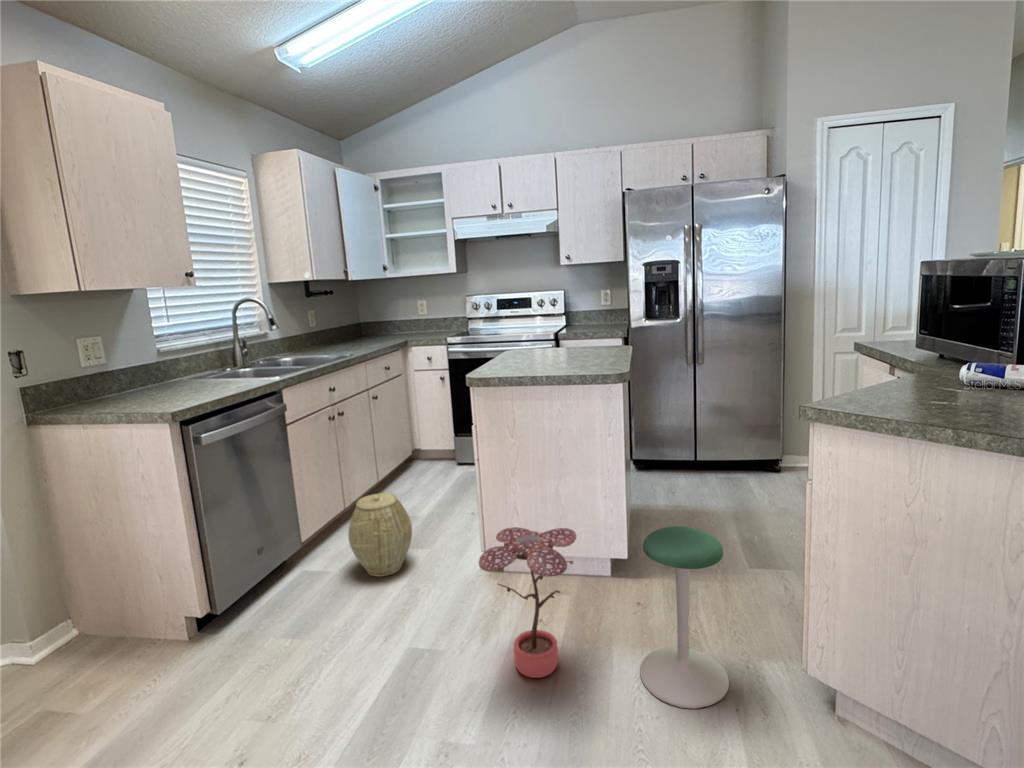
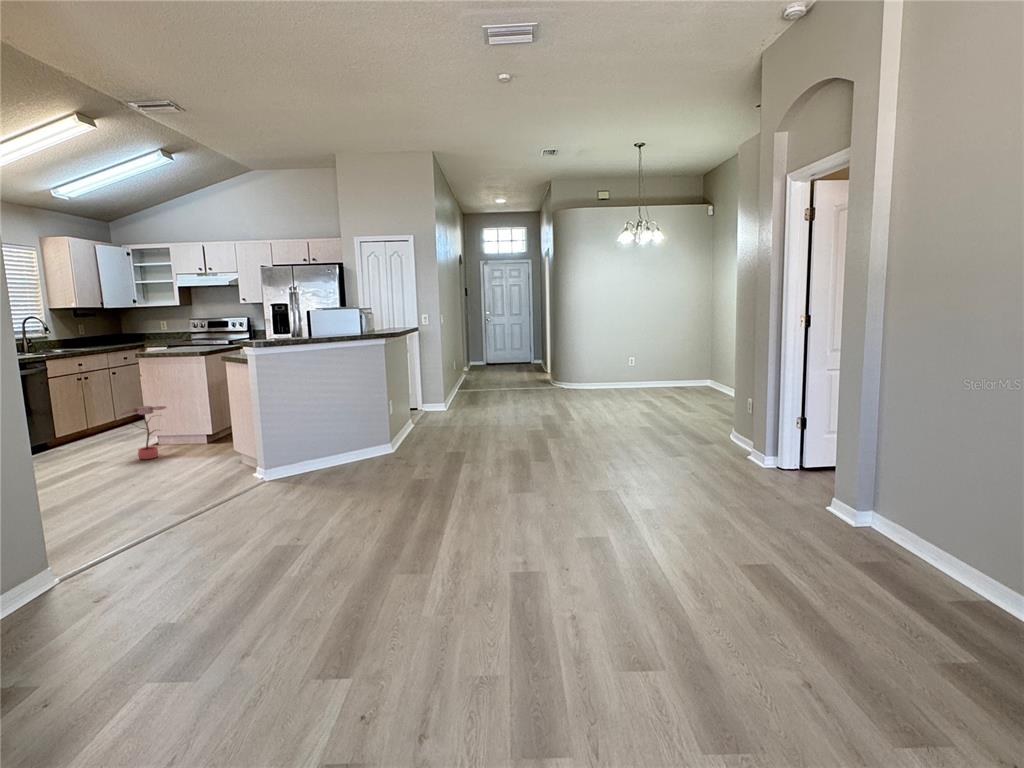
woven basket: present [348,493,412,577] -> none [81,410,117,447]
stool: present [640,526,729,709] -> none [184,401,221,460]

